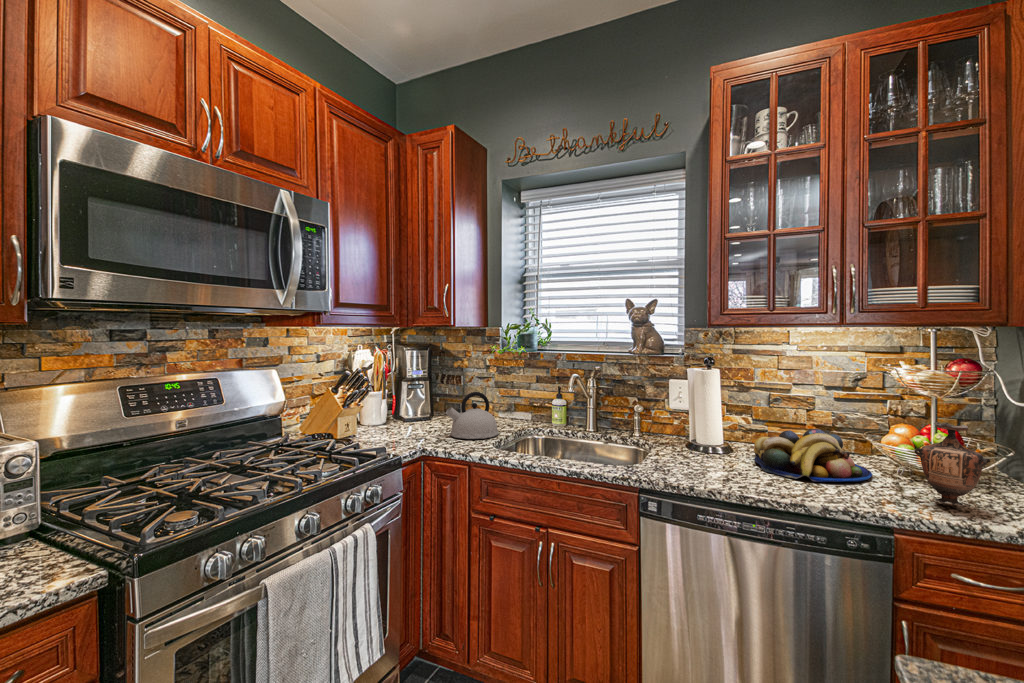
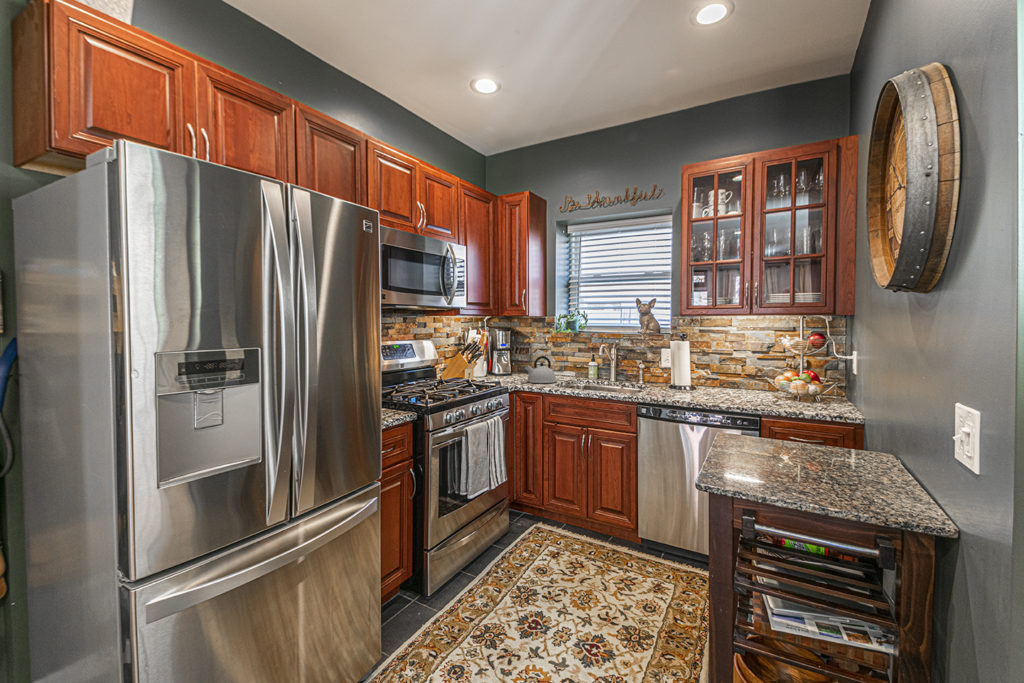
vase: present [914,422,990,507] -> none [777,362,809,406]
fruit bowl: present [754,429,872,482] -> none [705,375,767,399]

